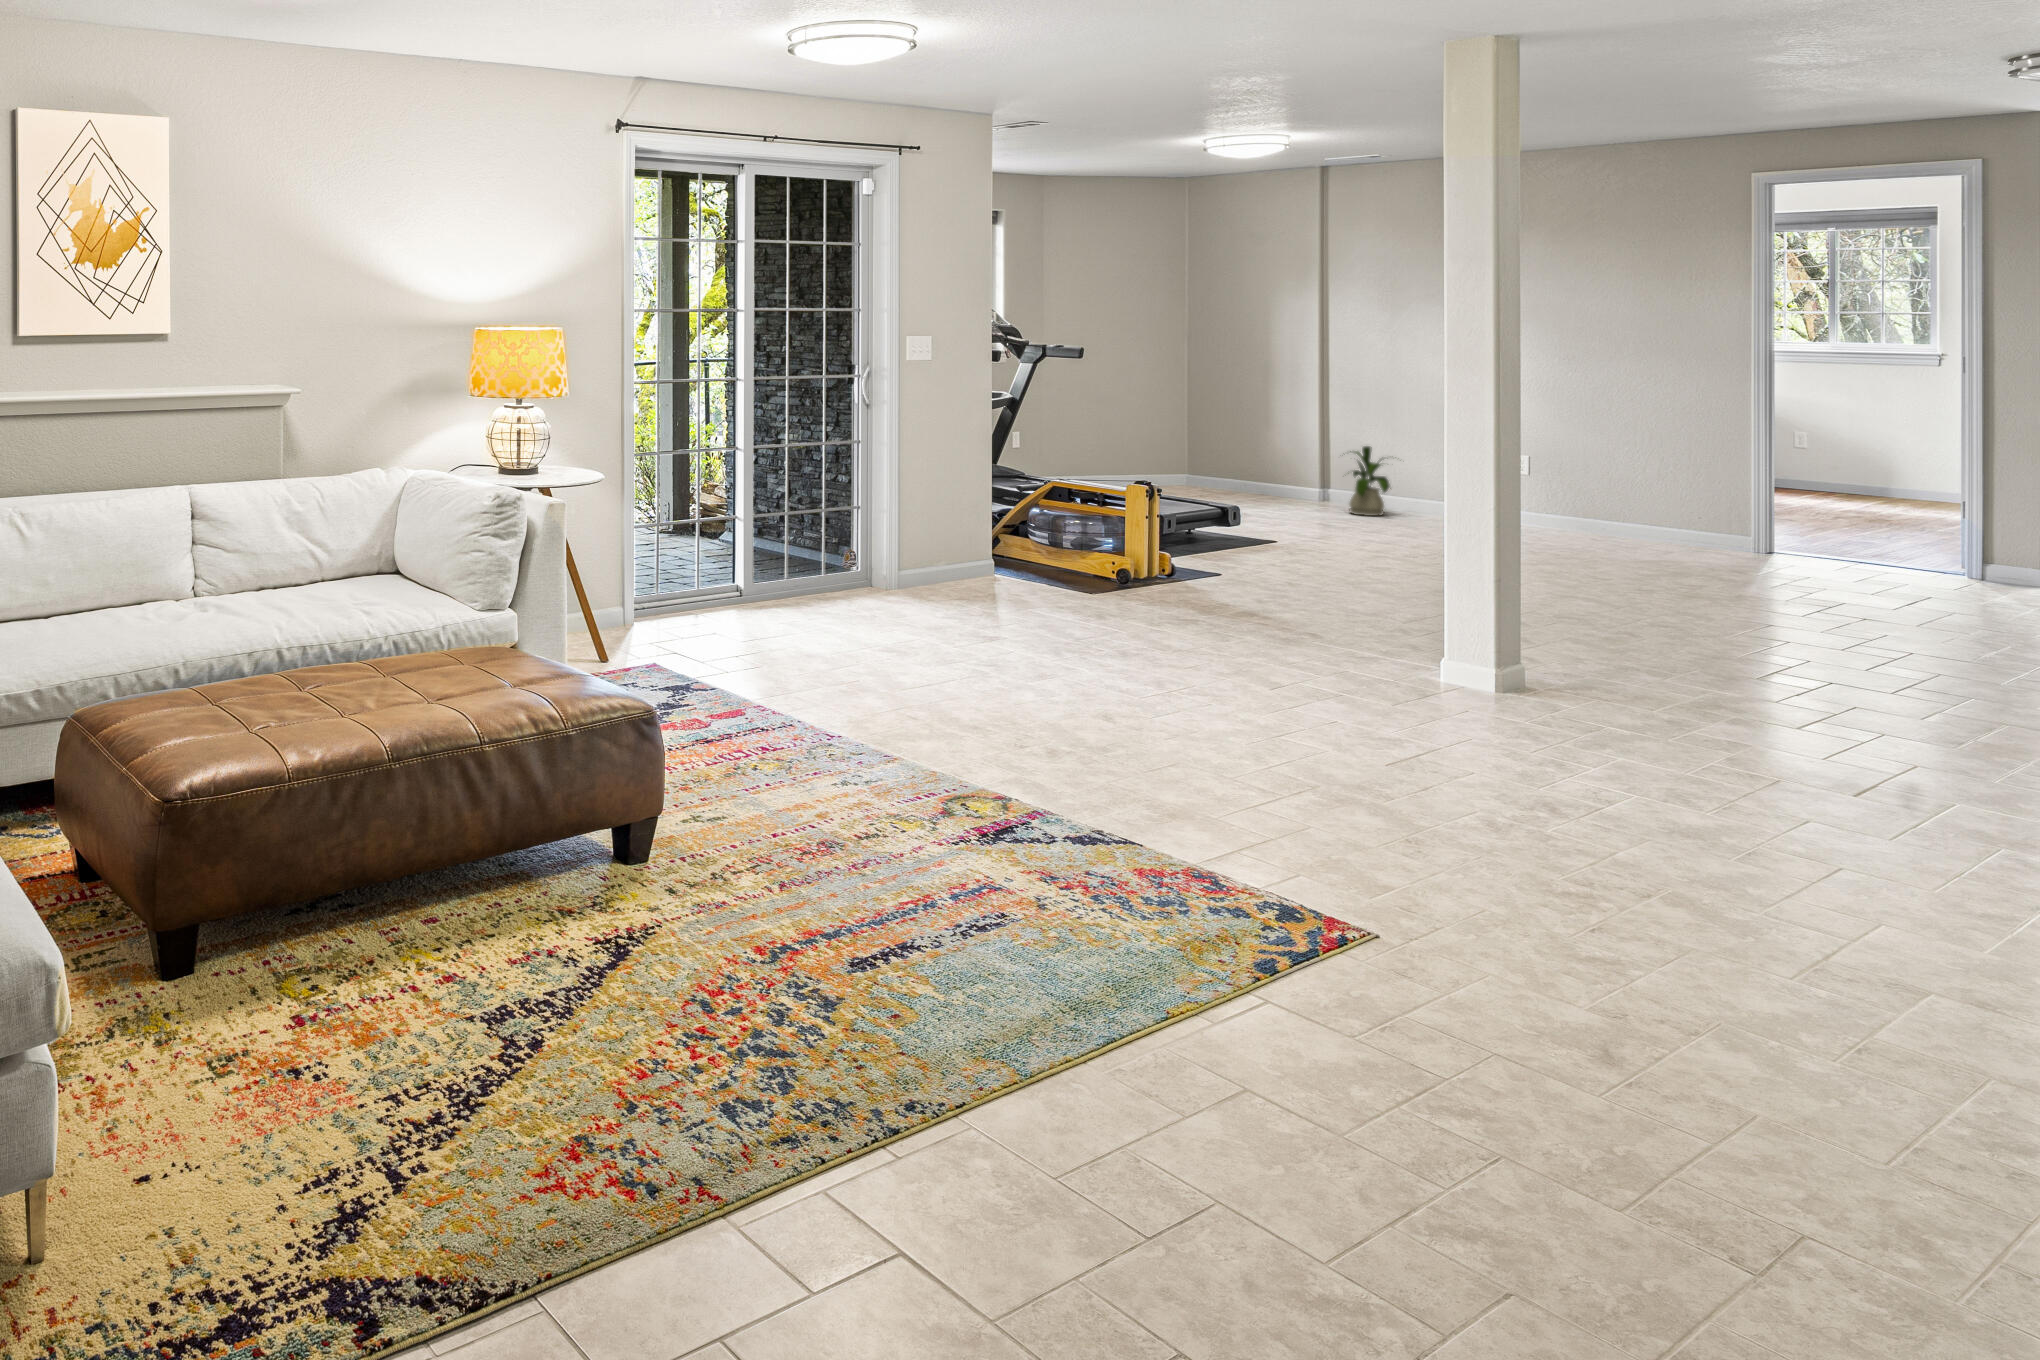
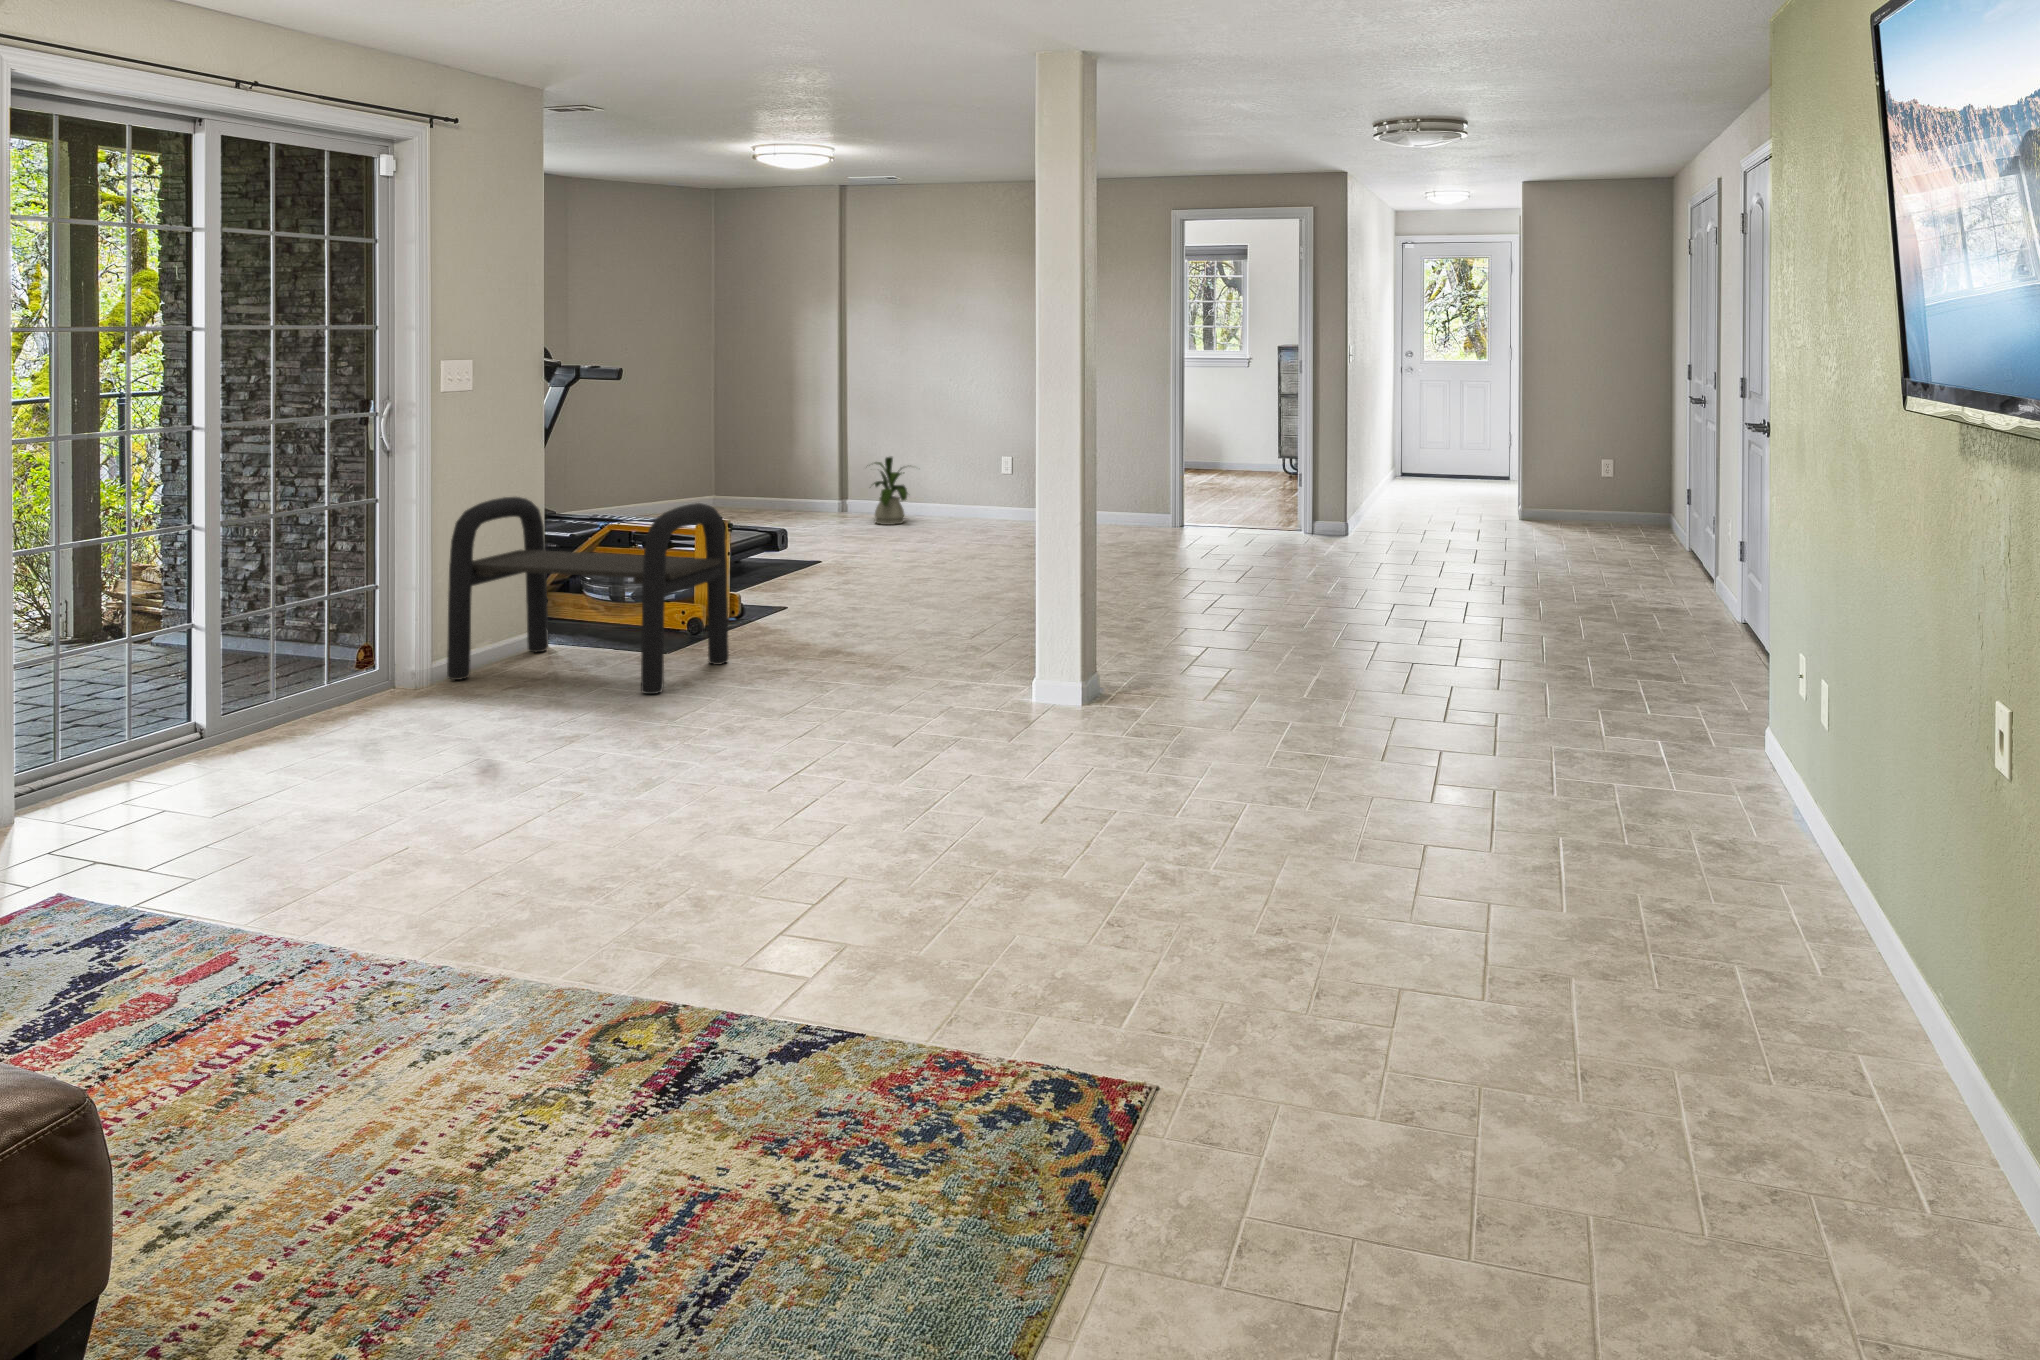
bench: none [910,448,1144,618] -> present [447,497,729,694]

